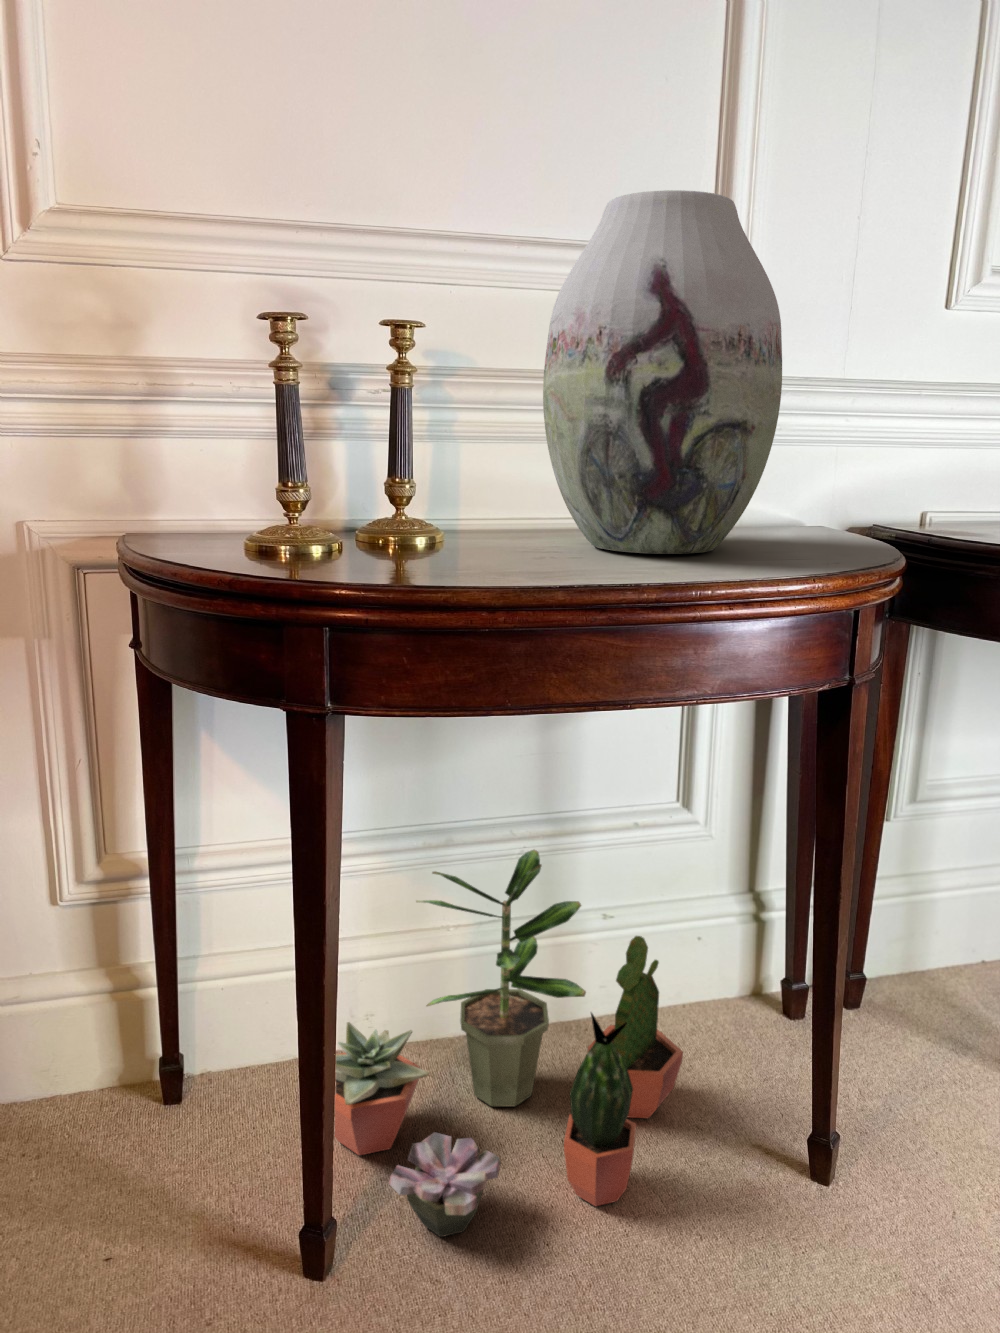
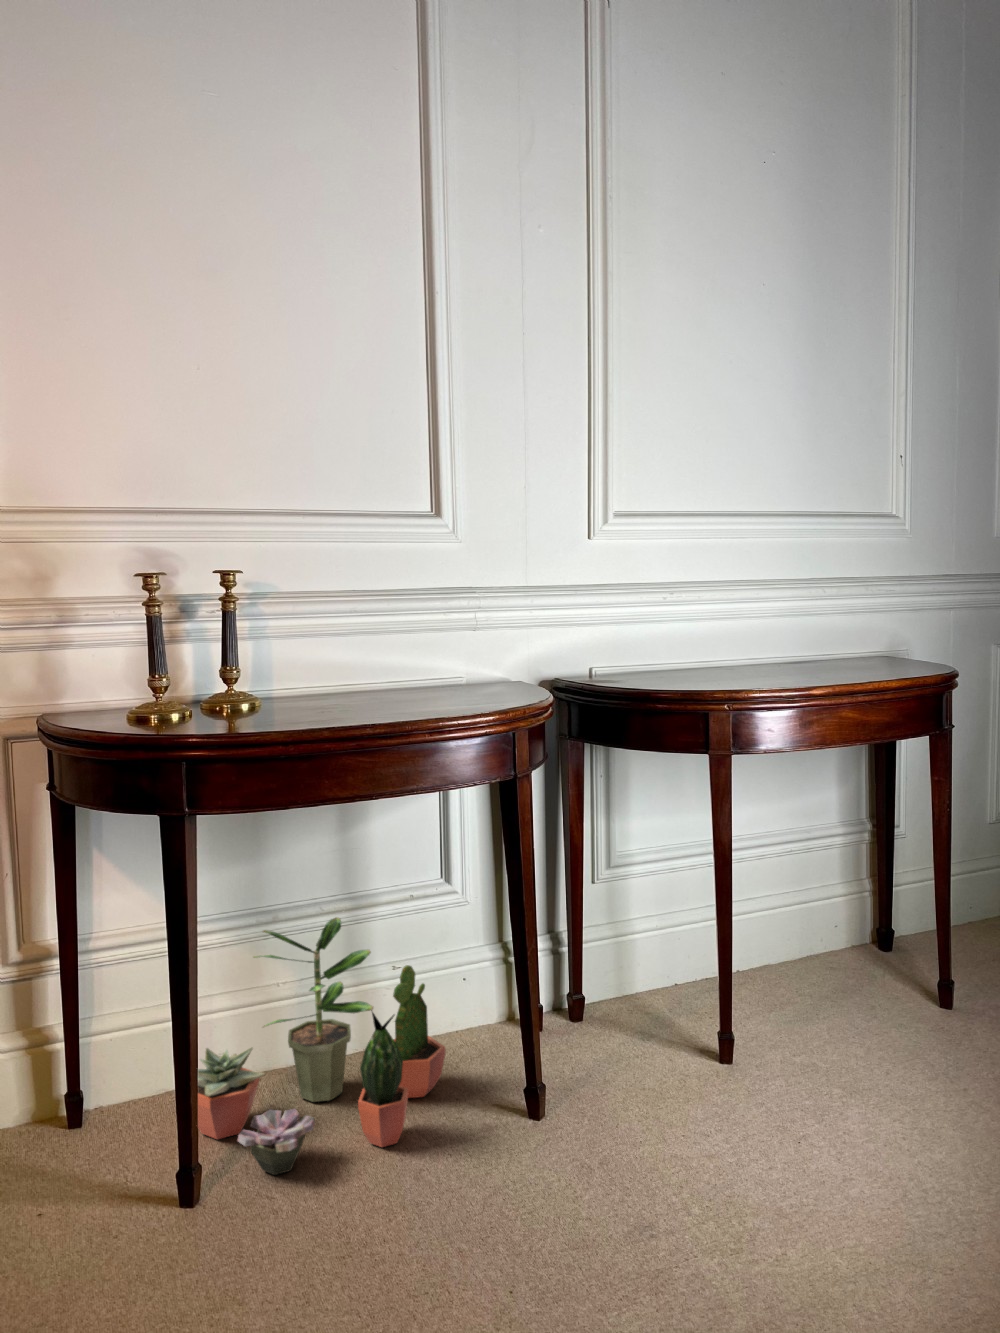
vase: present [543,190,782,554] -> none [318,496,463,707]

